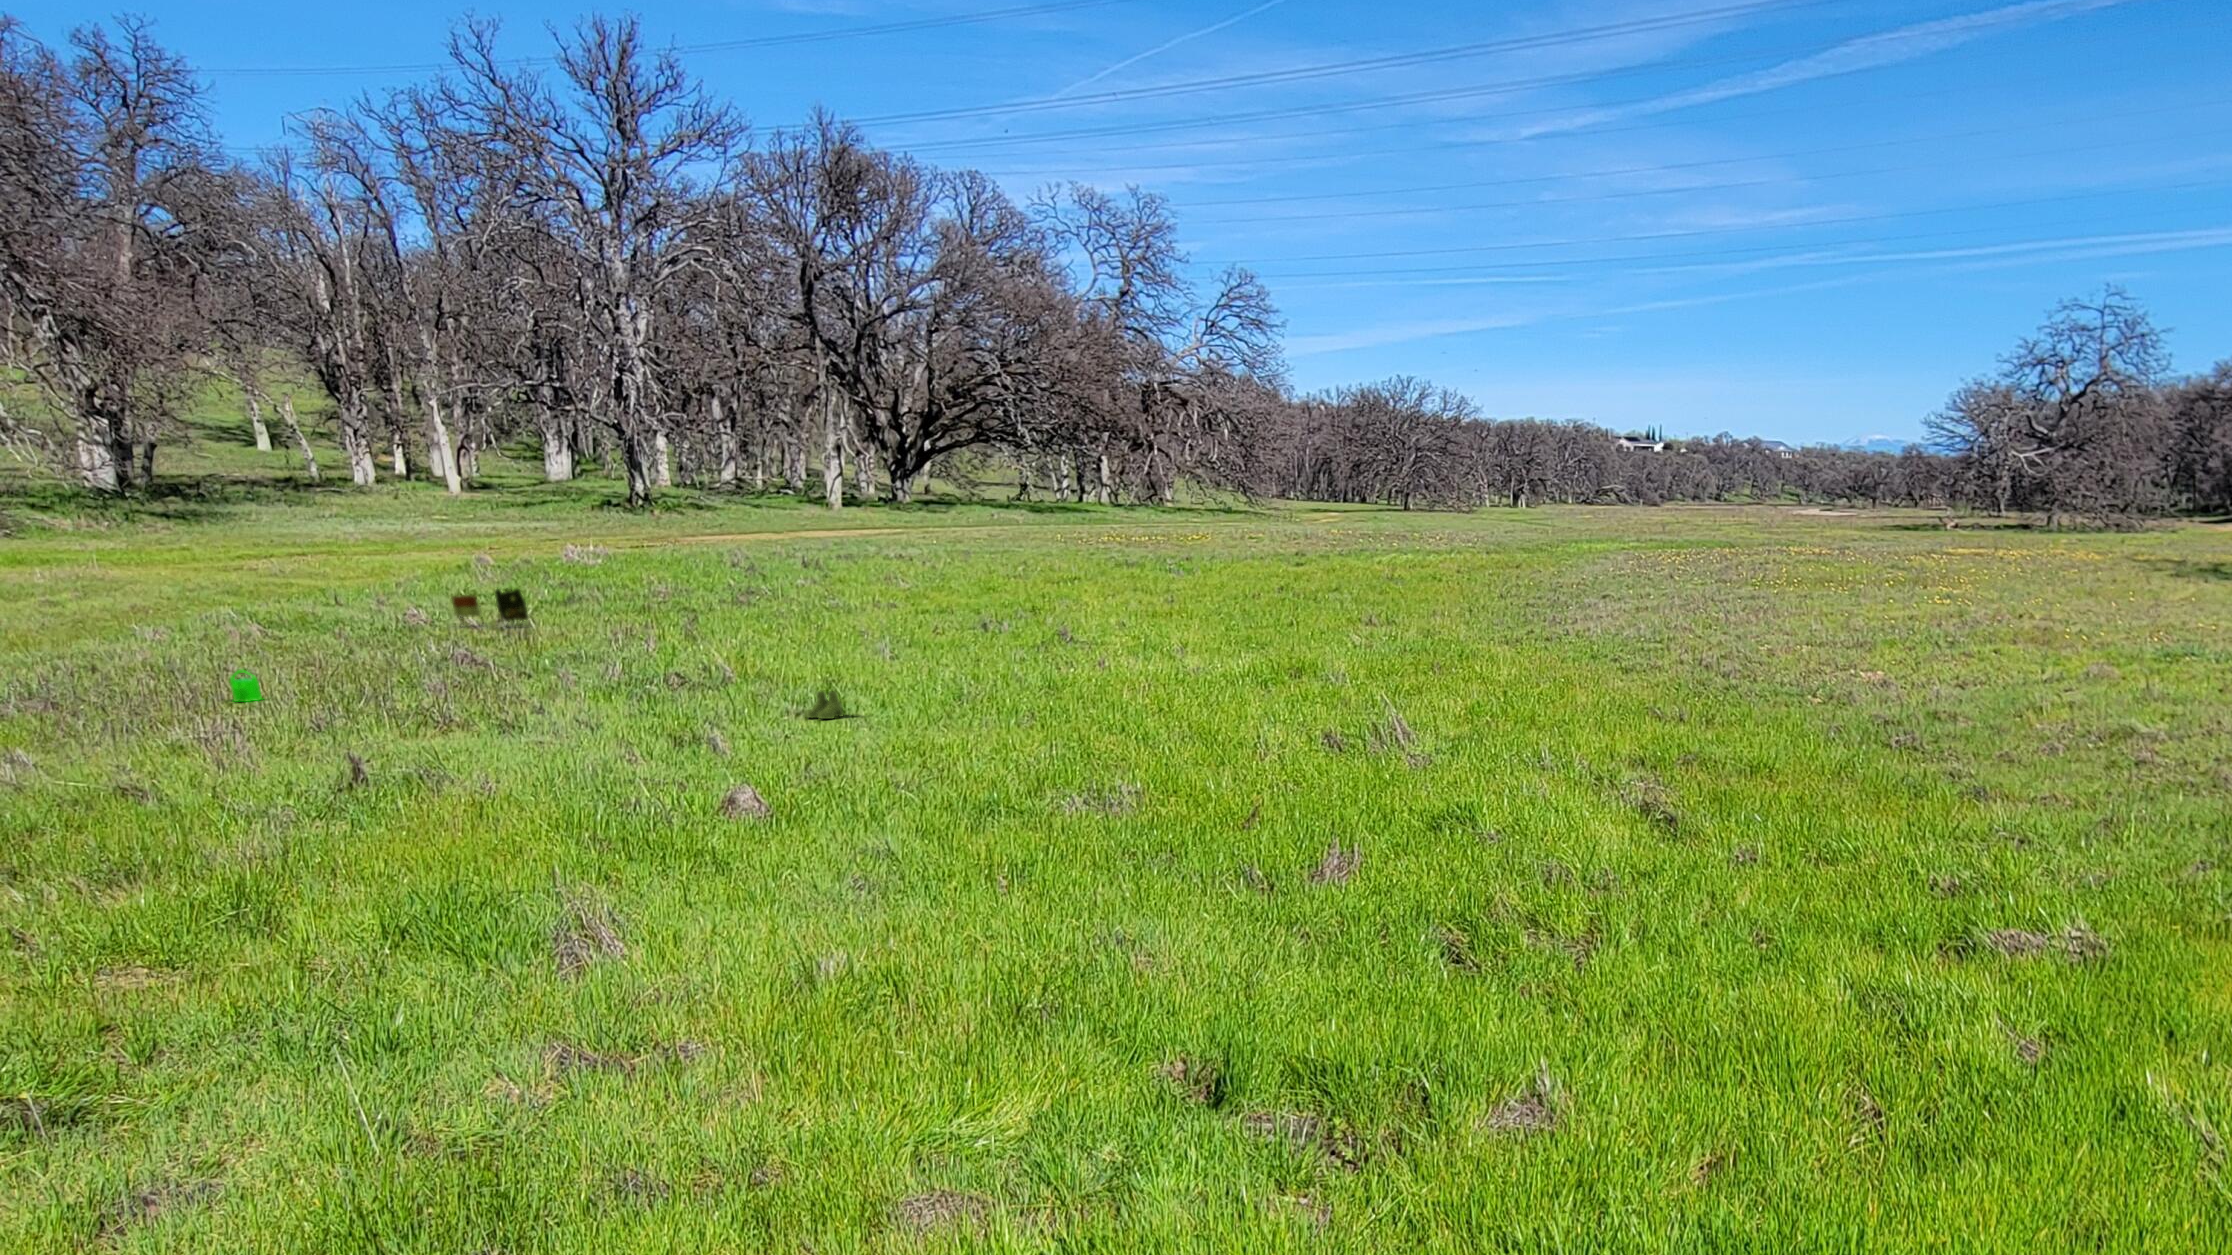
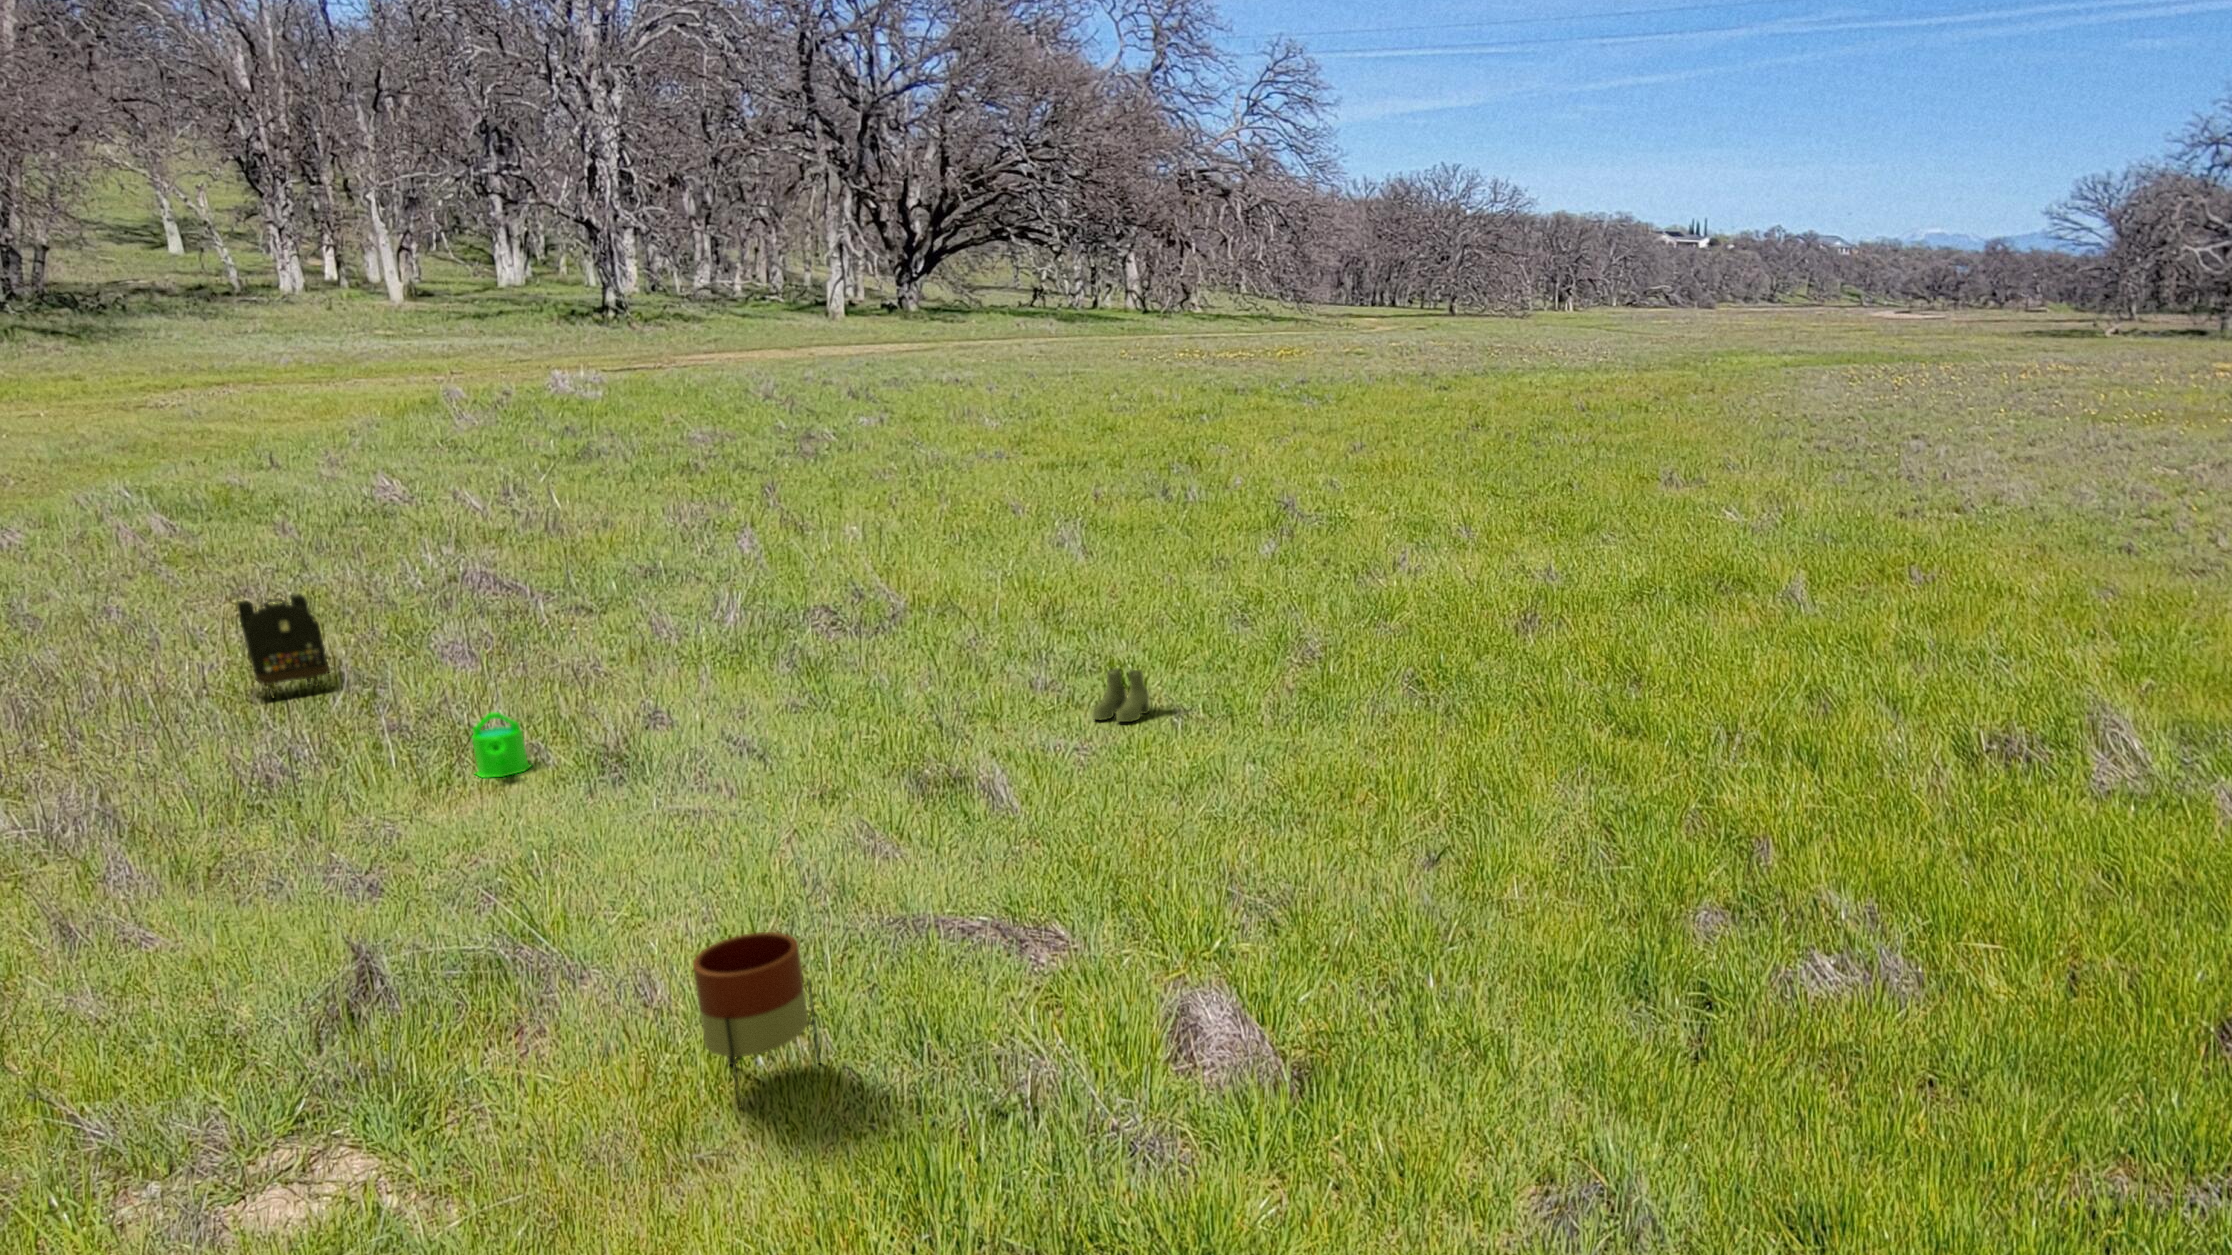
backpack: present [495,589,528,622] -> present [237,594,330,698]
planter: present [452,595,480,618] -> present [693,932,821,1106]
watering can: present [230,670,262,702] -> present [472,712,531,778]

